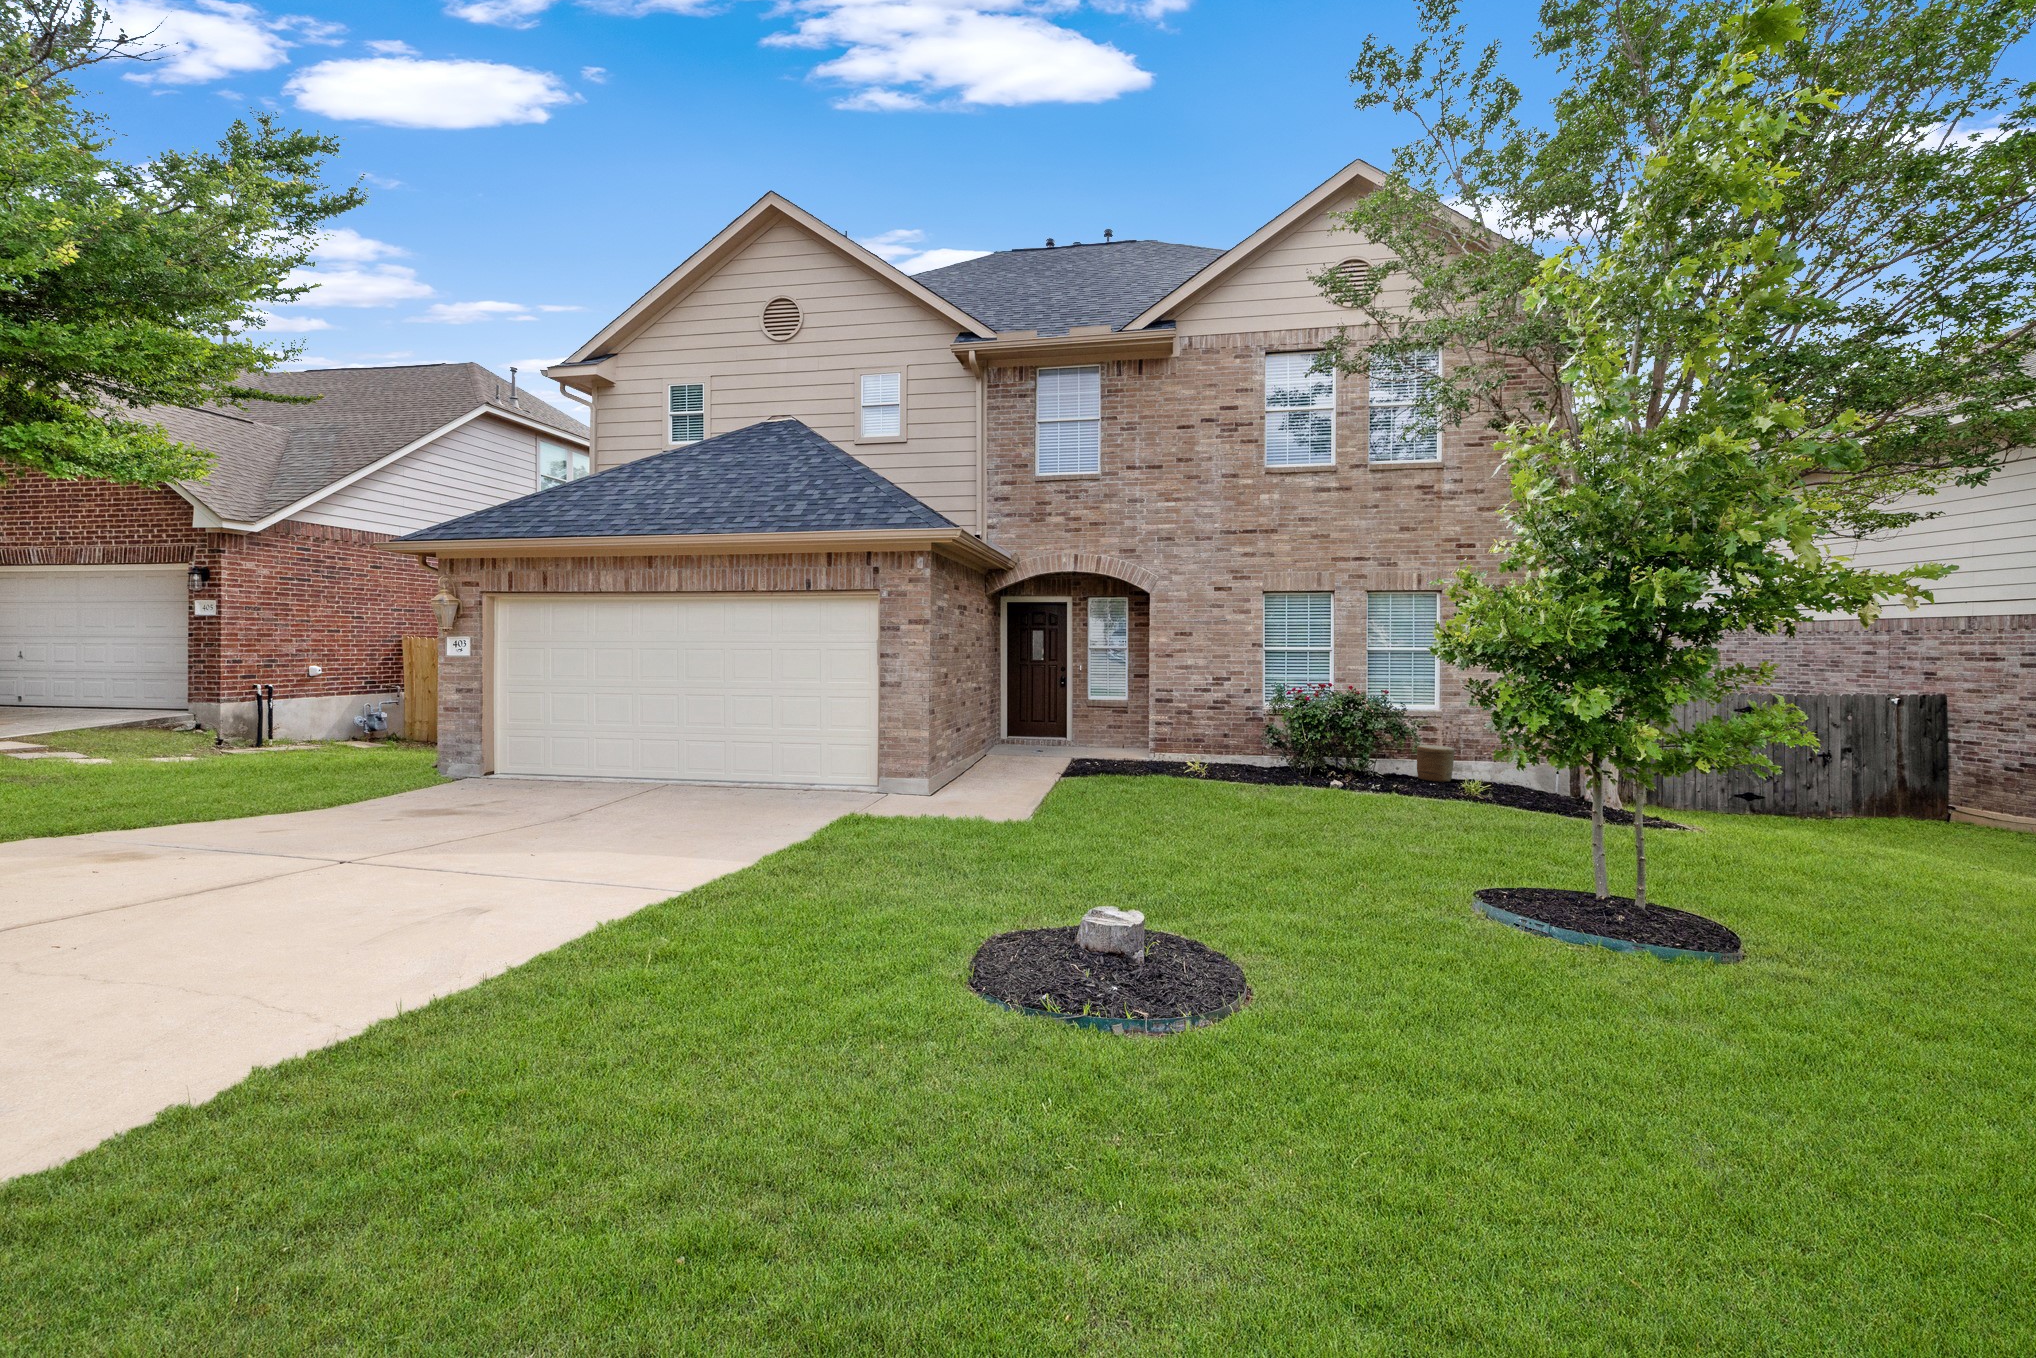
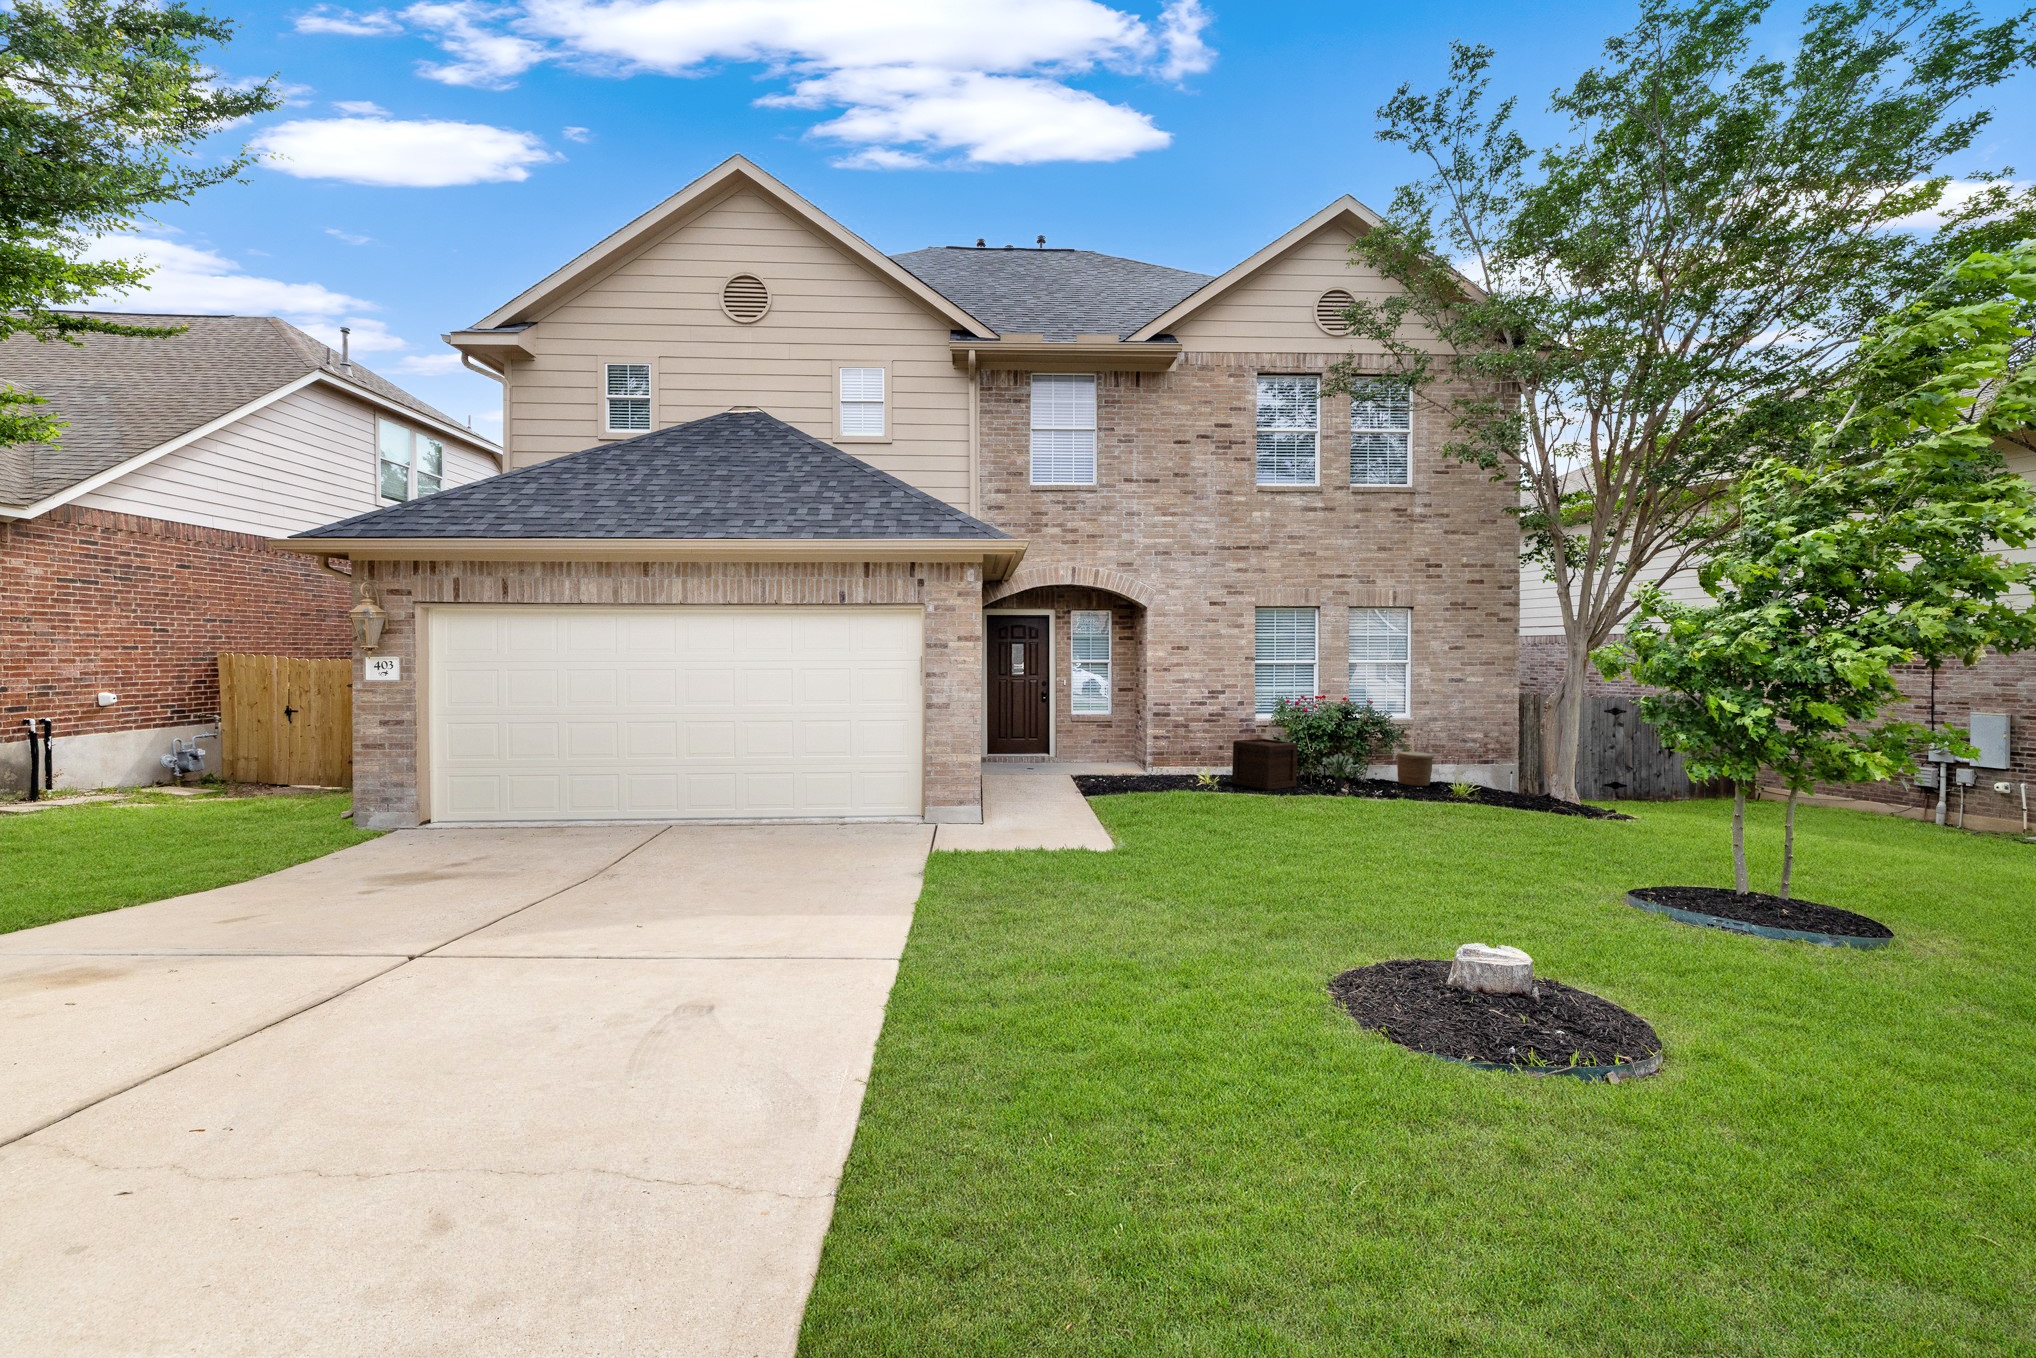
wooden crate: none [1231,727,1298,778] -> present [1232,739,1298,790]
potted plant: none [1318,743,1356,782] -> present [1323,753,1359,791]

